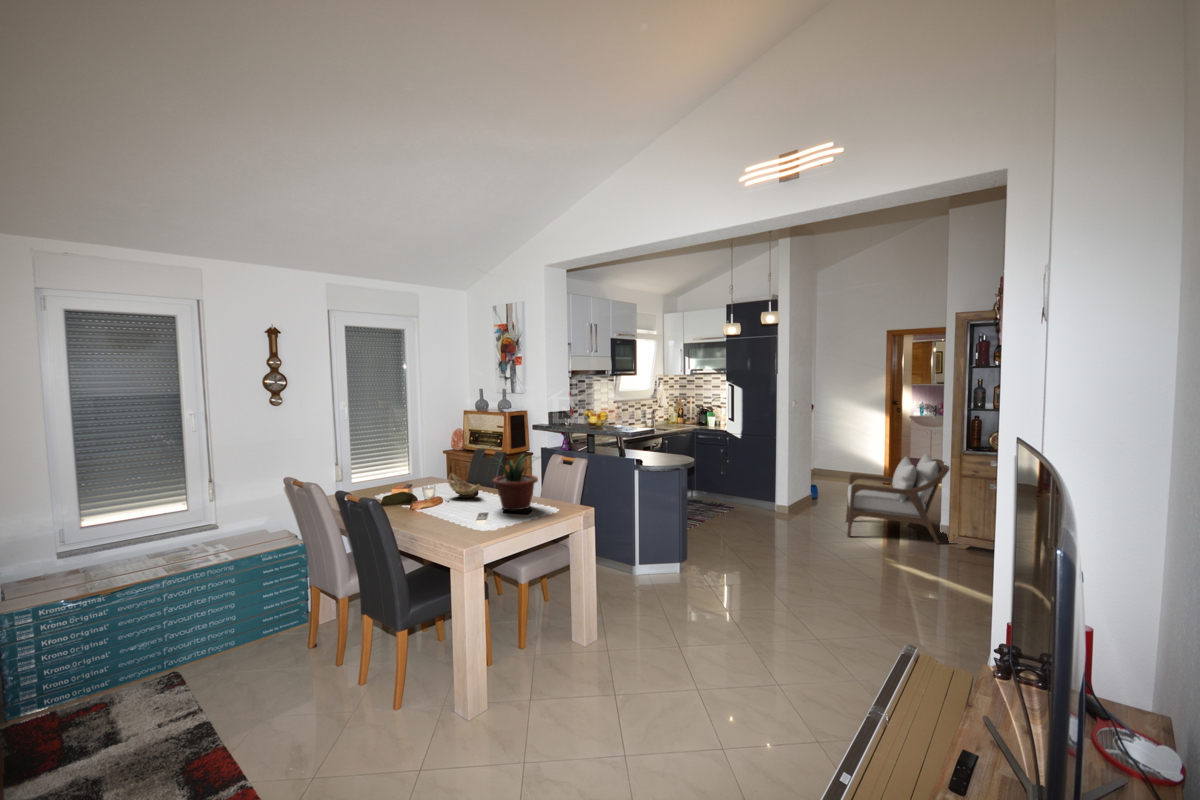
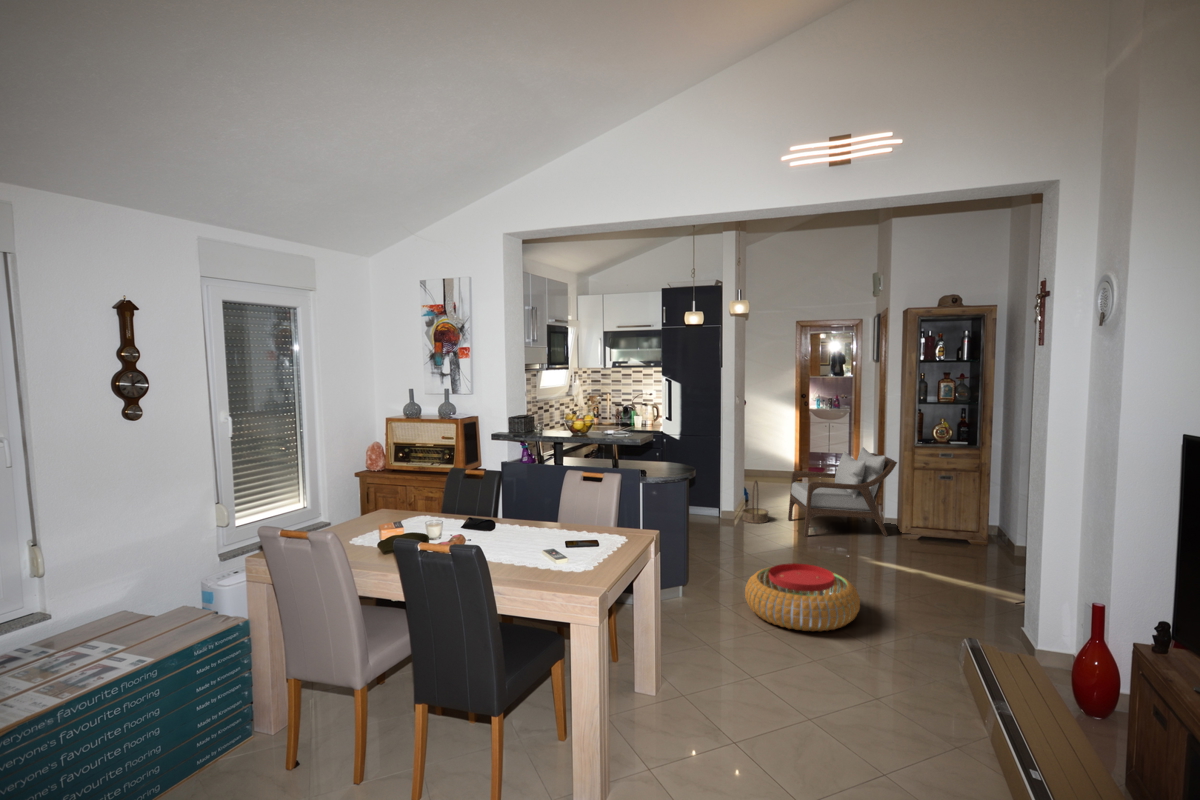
potted plant: present [493,454,538,510] -> none [530,472,603,545]
decorative bowl: present [448,473,480,498] -> none [461,501,507,534]
basket: none [799,480,825,522] -> present [743,481,768,523]
pouf: none [721,554,828,617] -> present [745,563,860,631]

